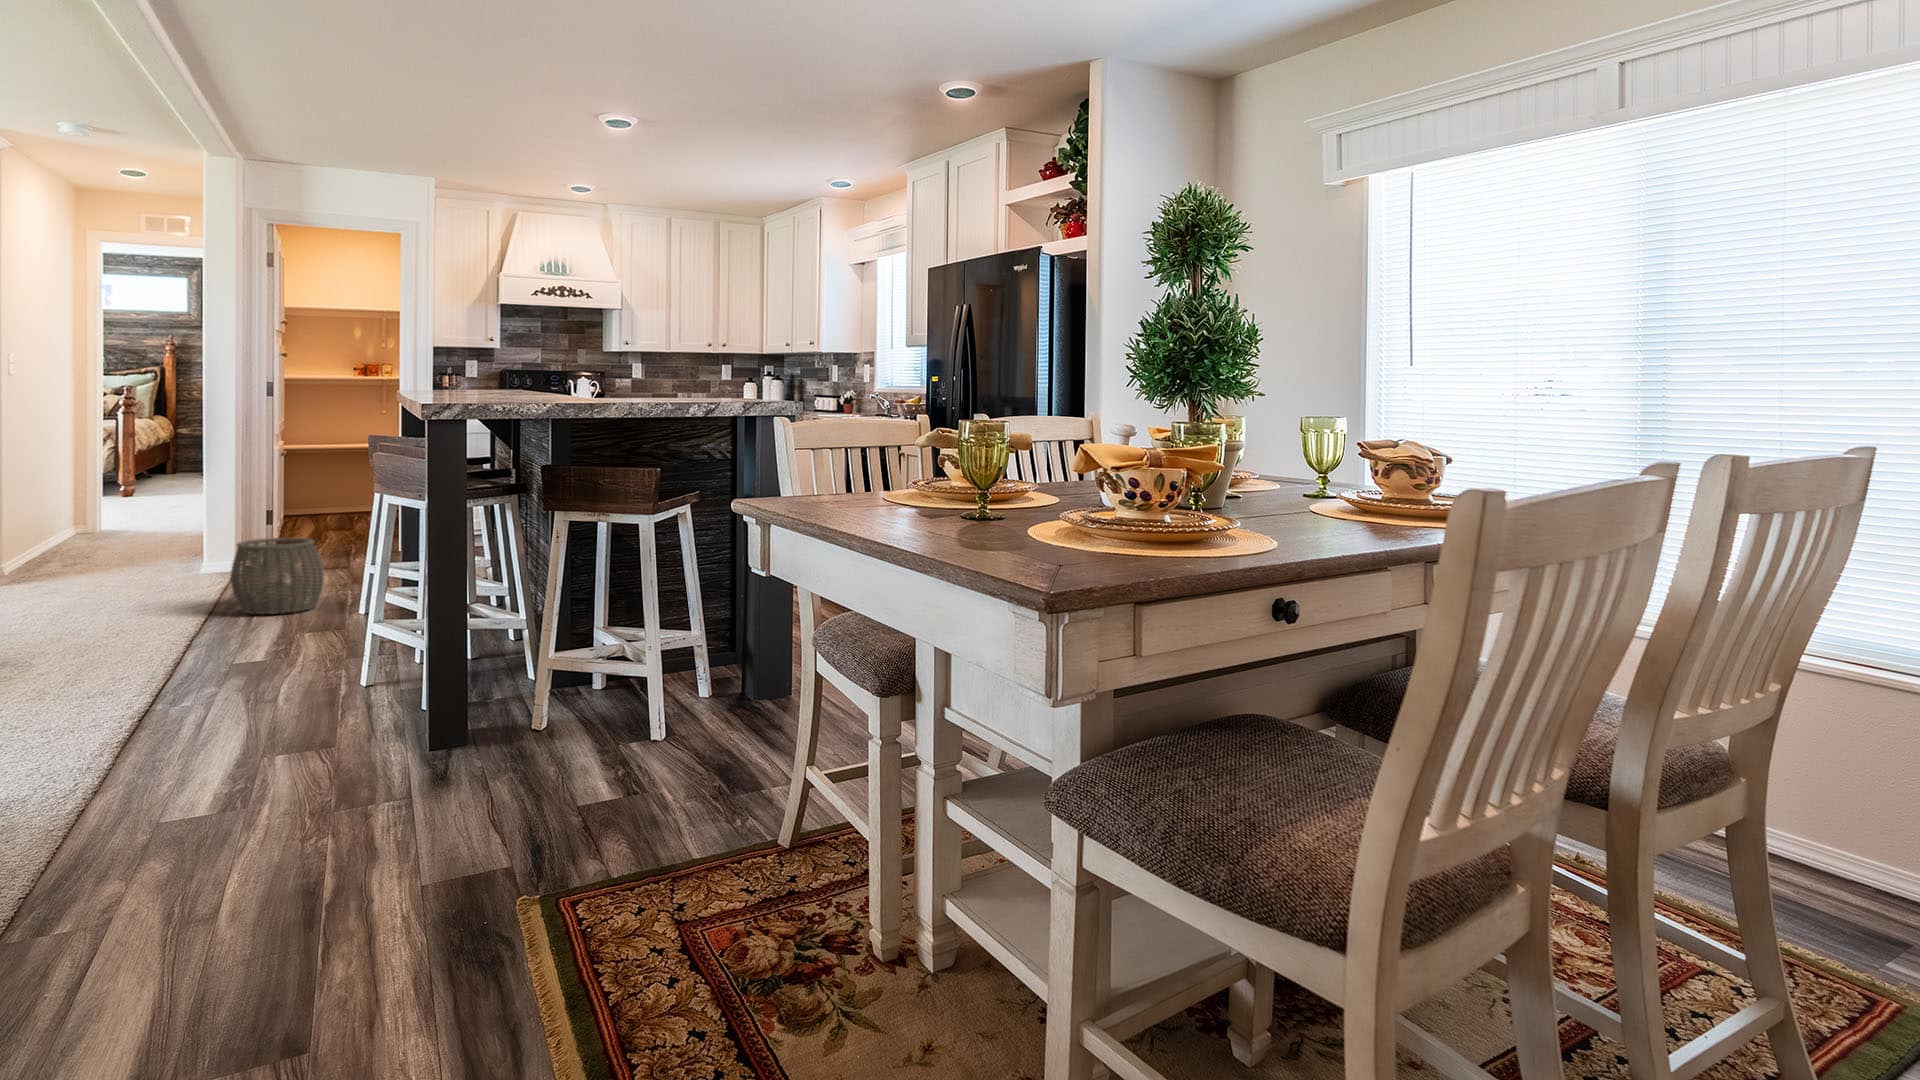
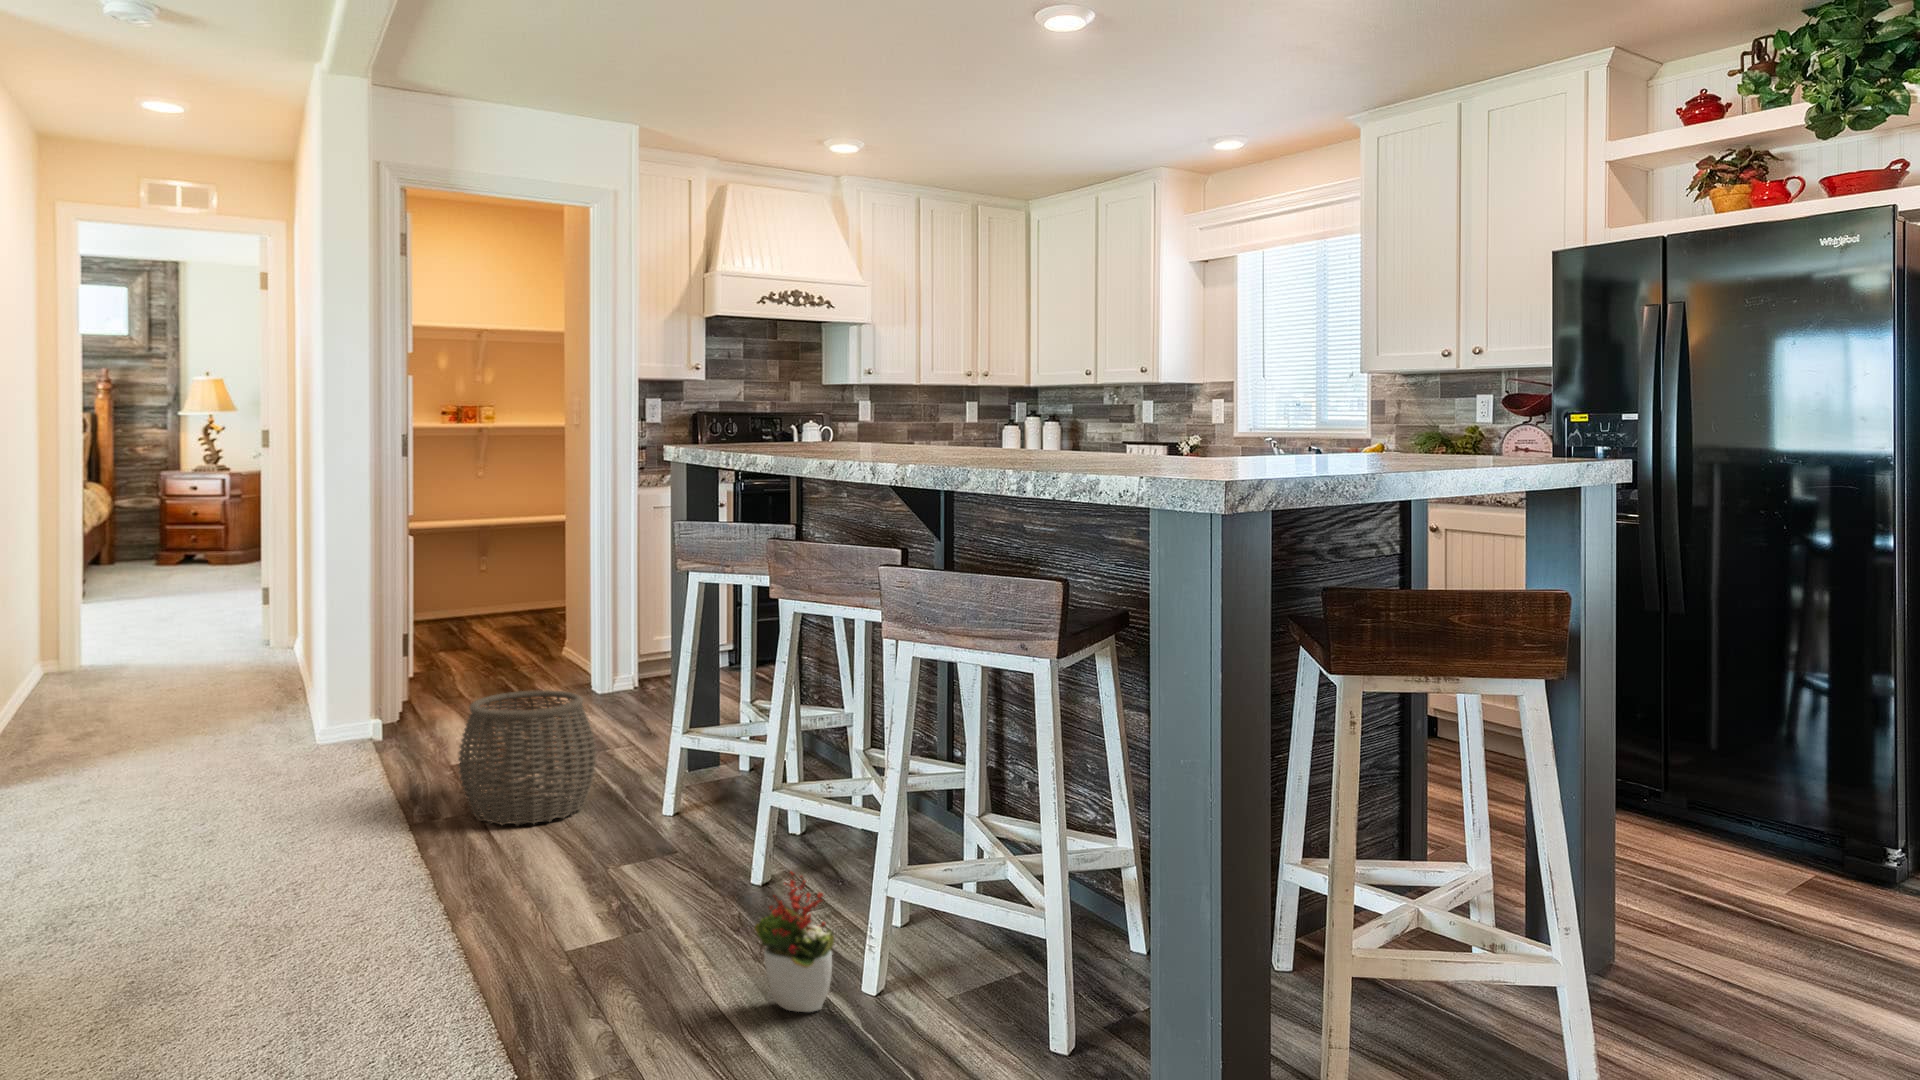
decorative plant: none [275,612,321,686] -> present [755,872,834,1012]

